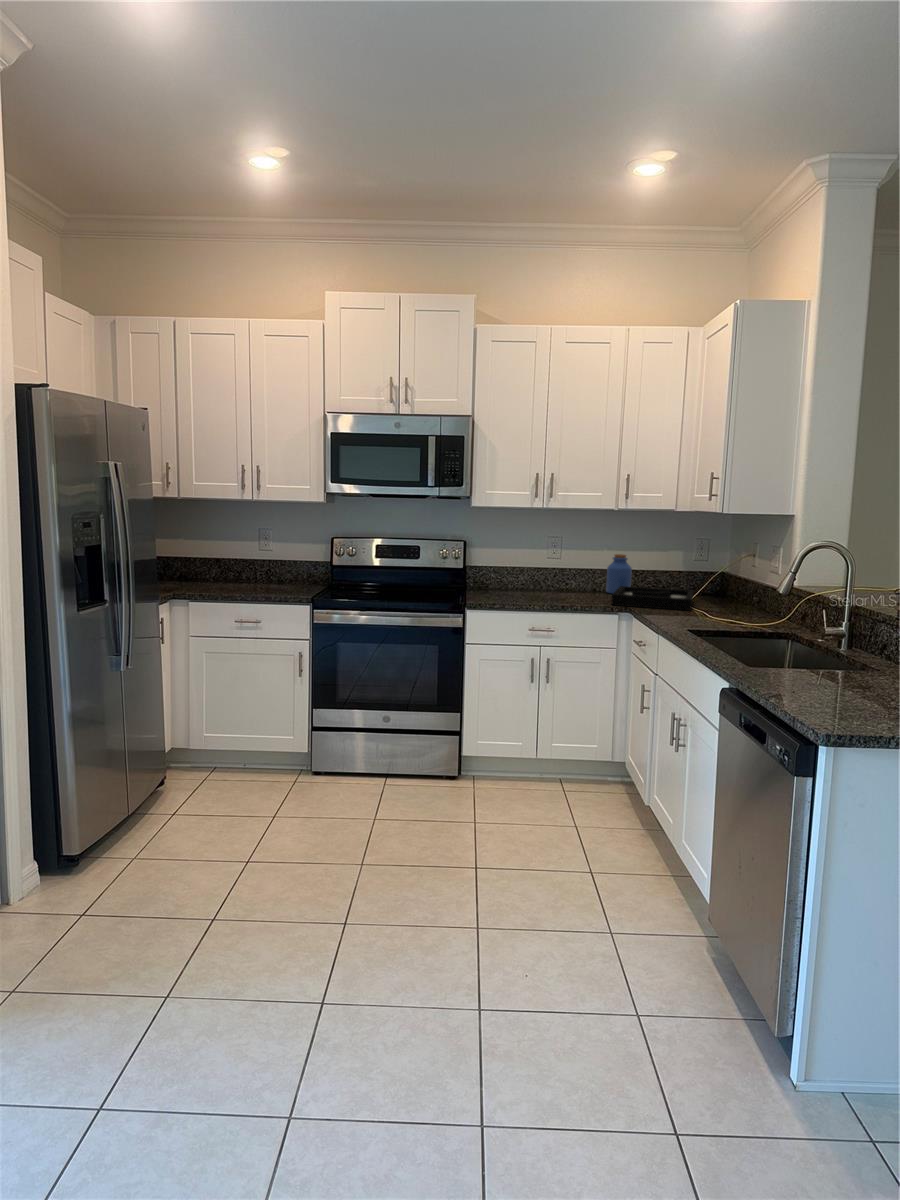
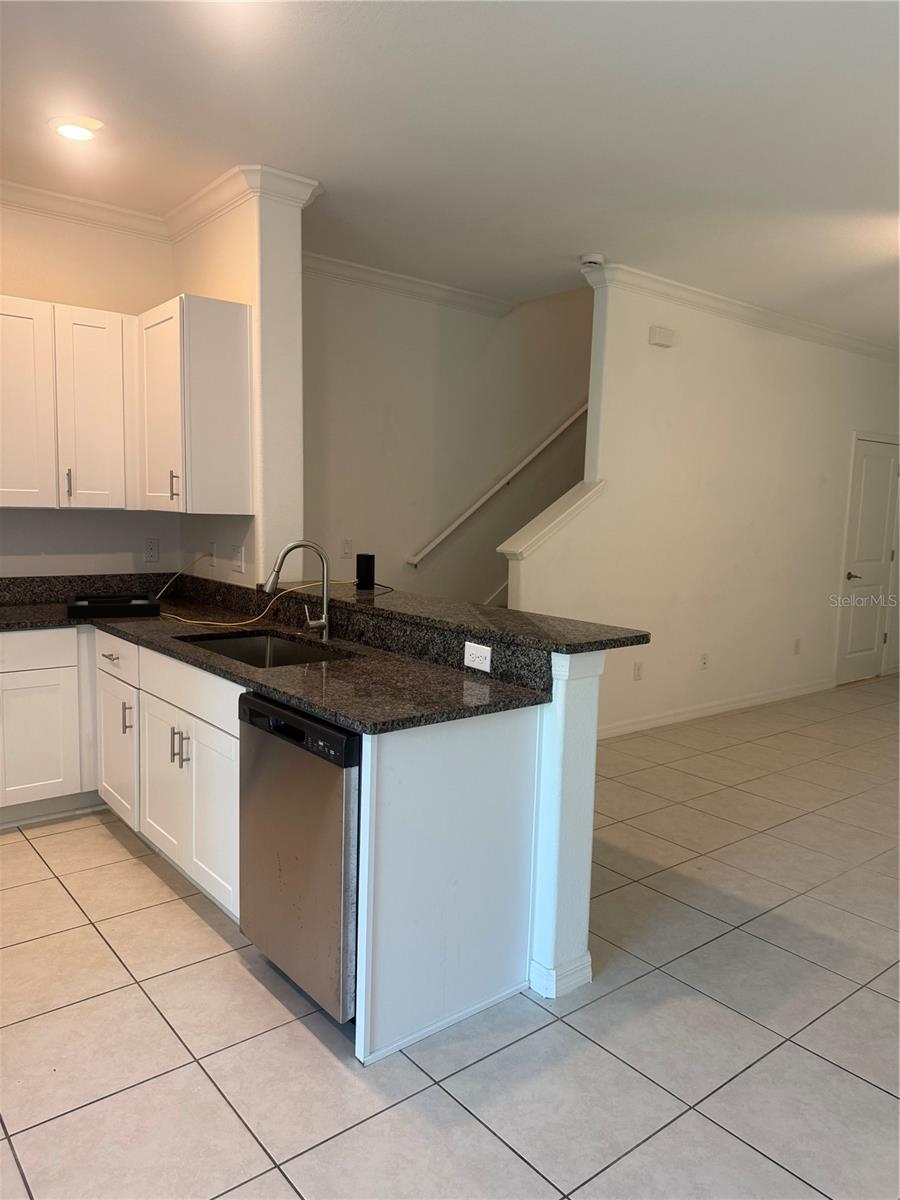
jar: present [606,554,632,594] -> none [48,559,79,604]

